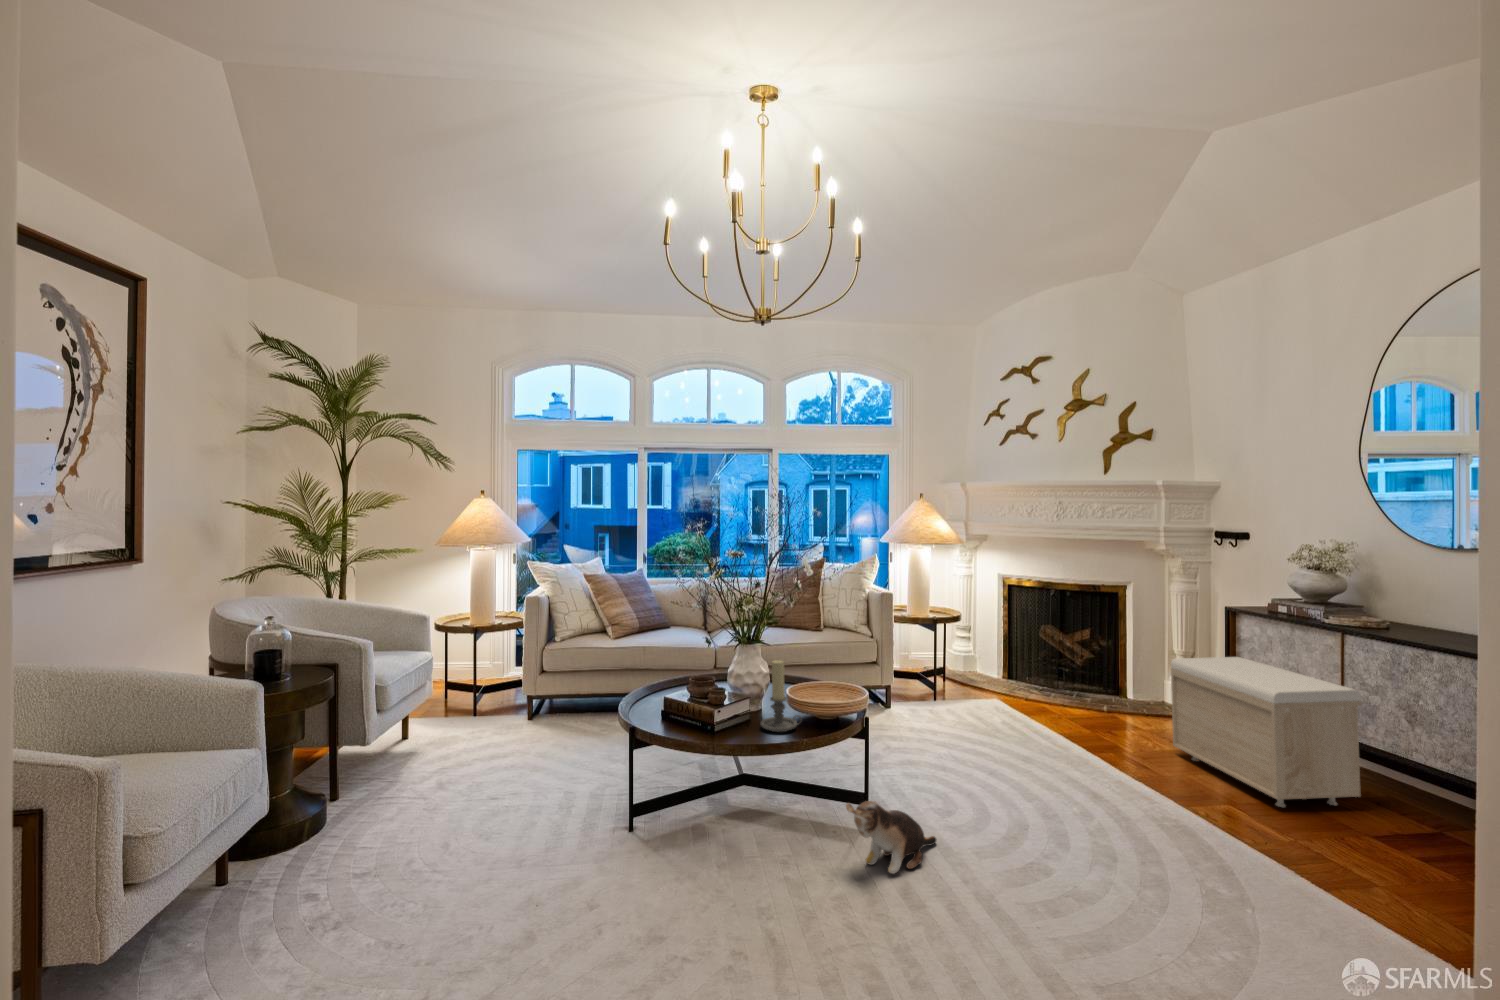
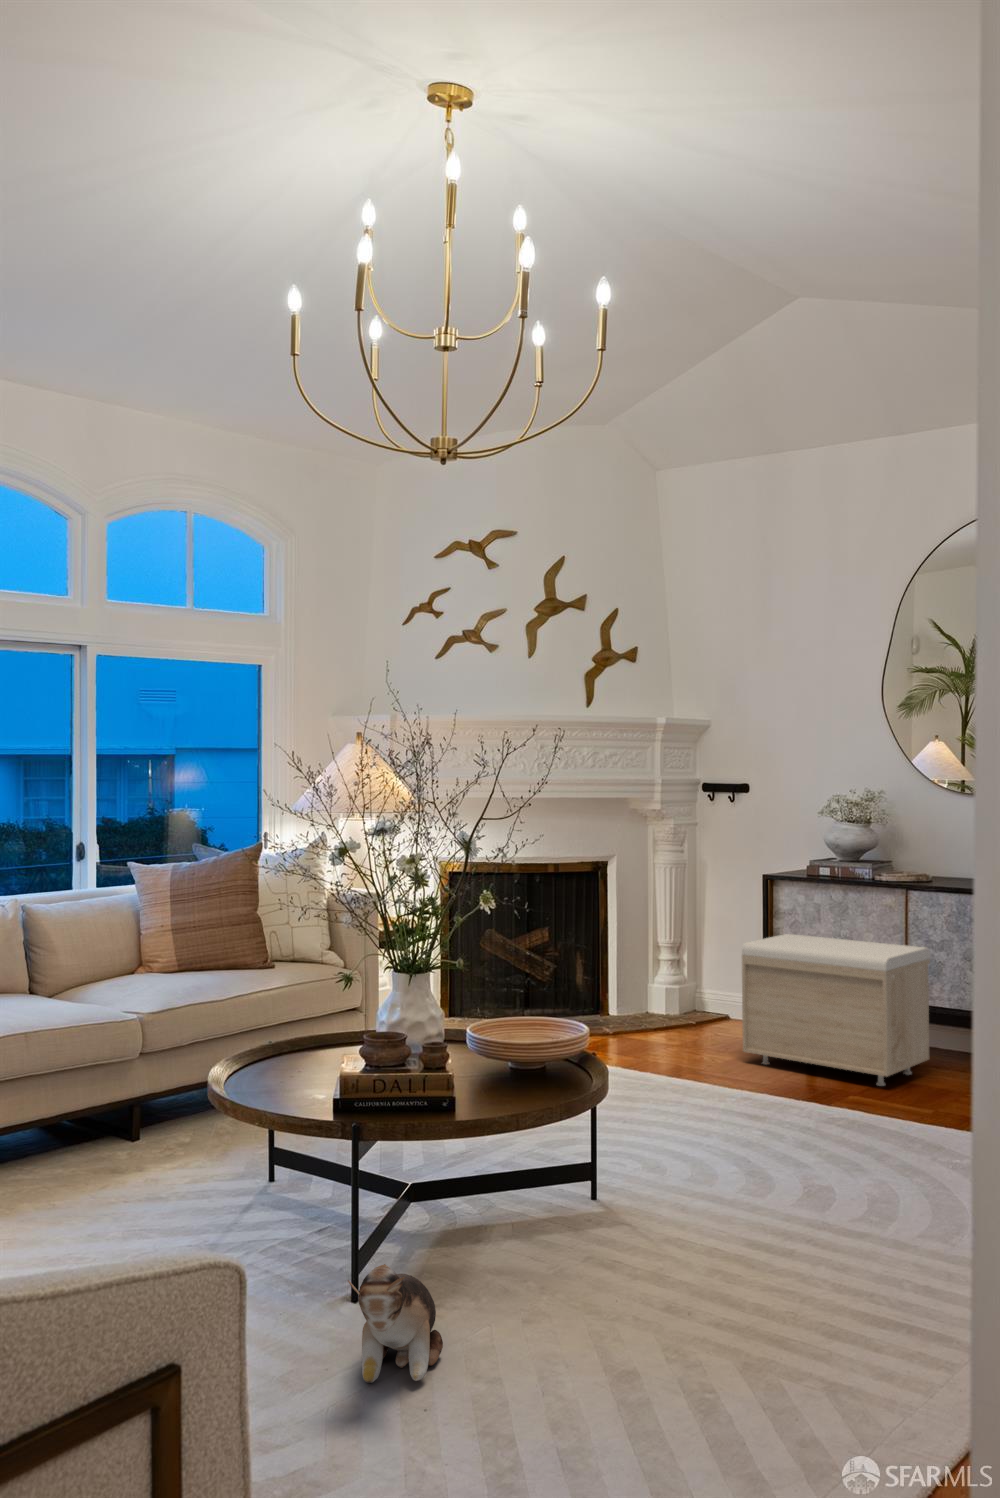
candle holder: present [761,660,801,732] -> none [496,983,553,1093]
plush toy: present [846,801,936,874] -> present [348,1264,443,1383]

